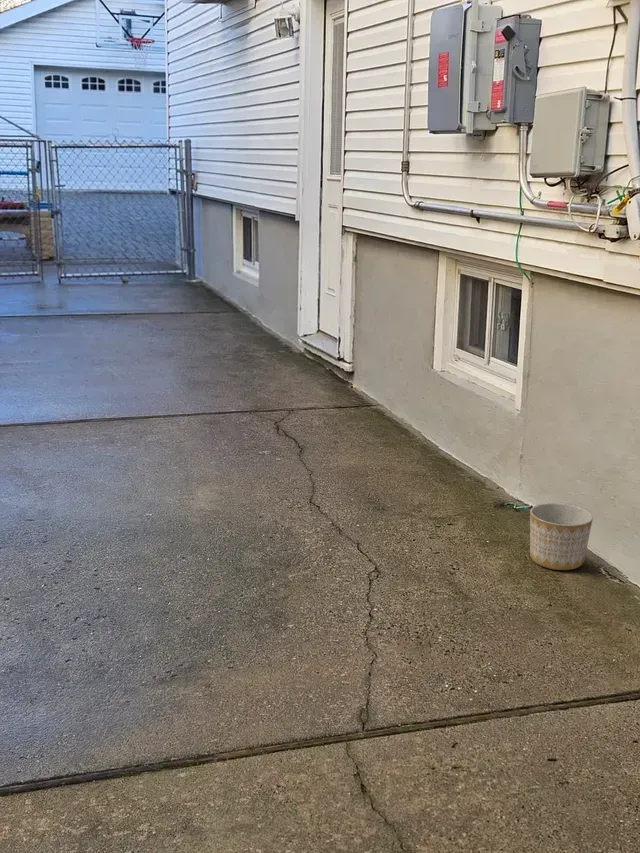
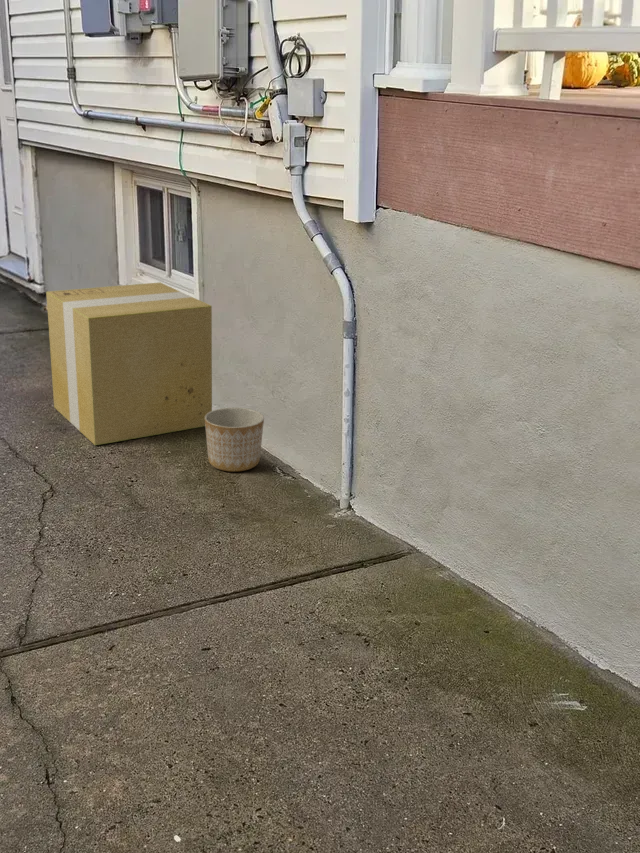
cardboard box: none [371,370,539,529] -> present [46,282,212,445]

